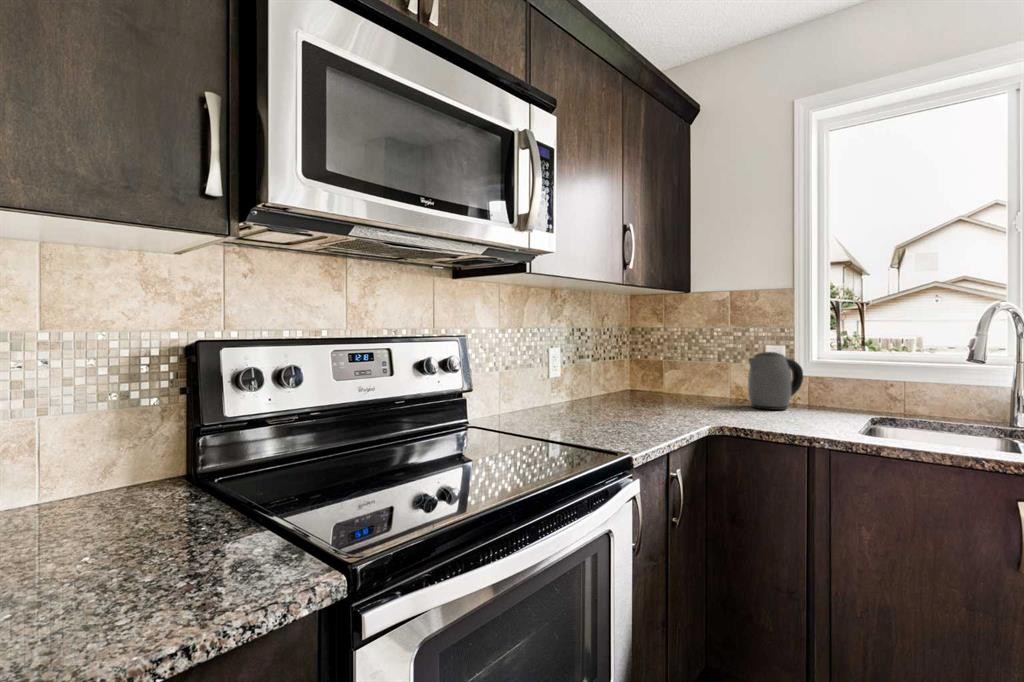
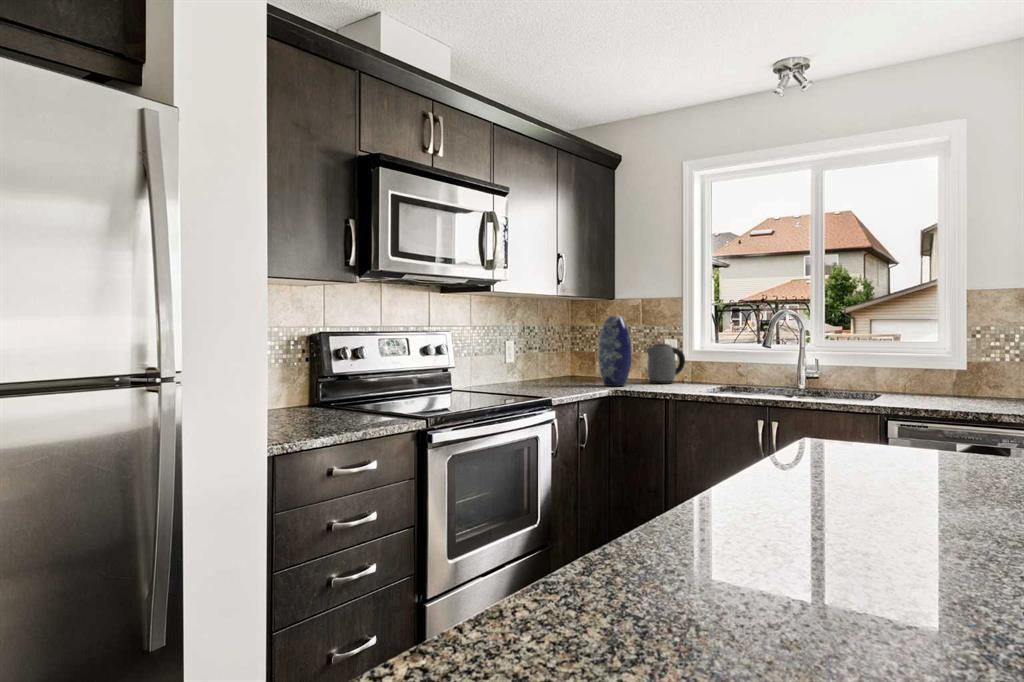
vase: none [683,313,735,416] -> present [598,316,632,386]

